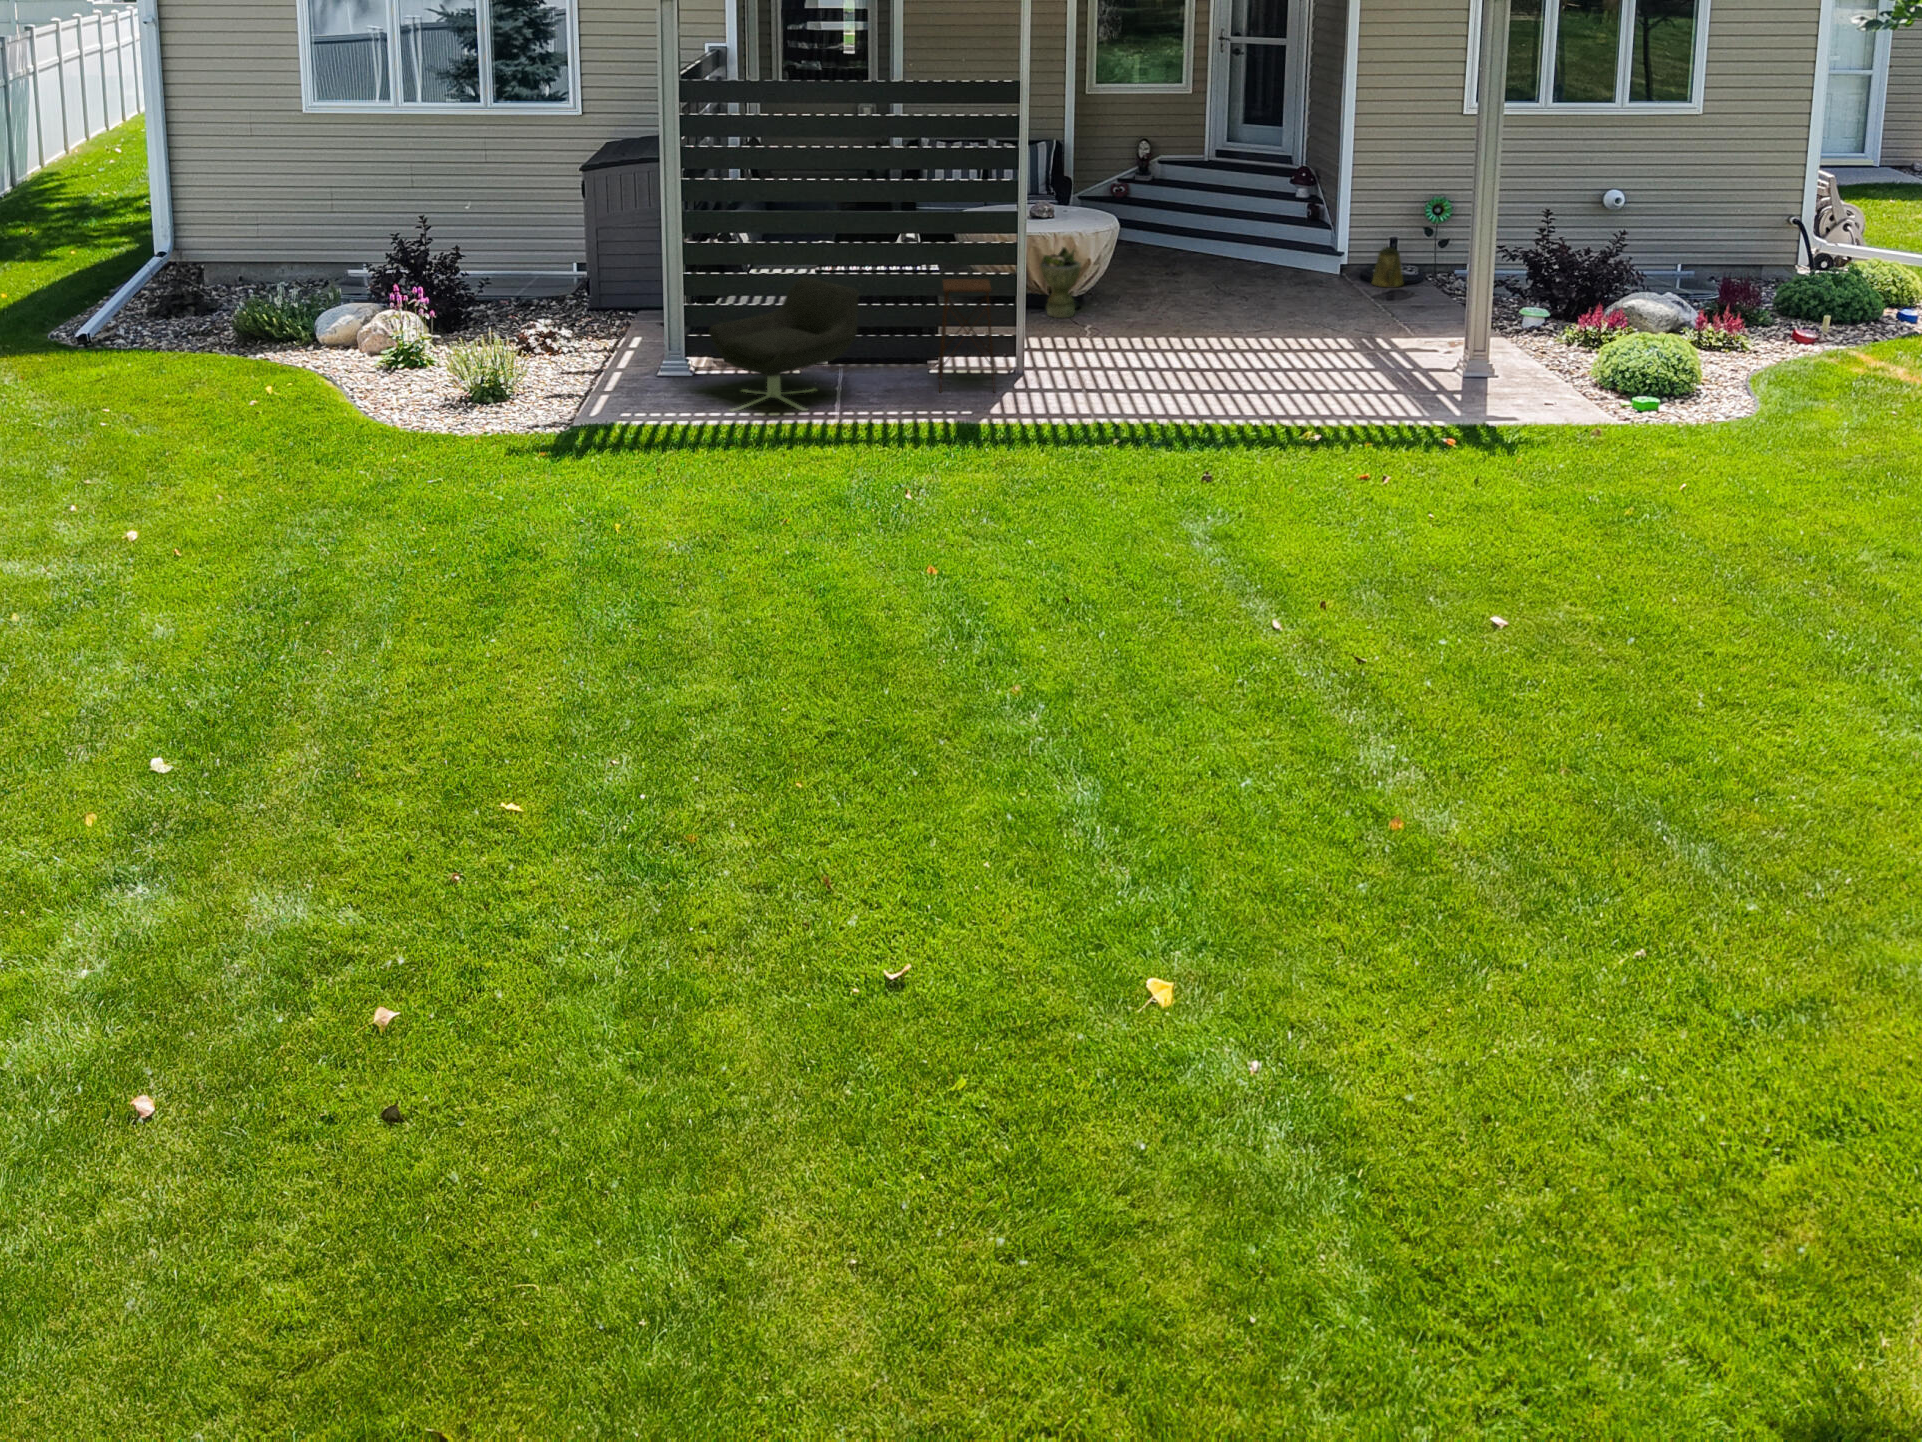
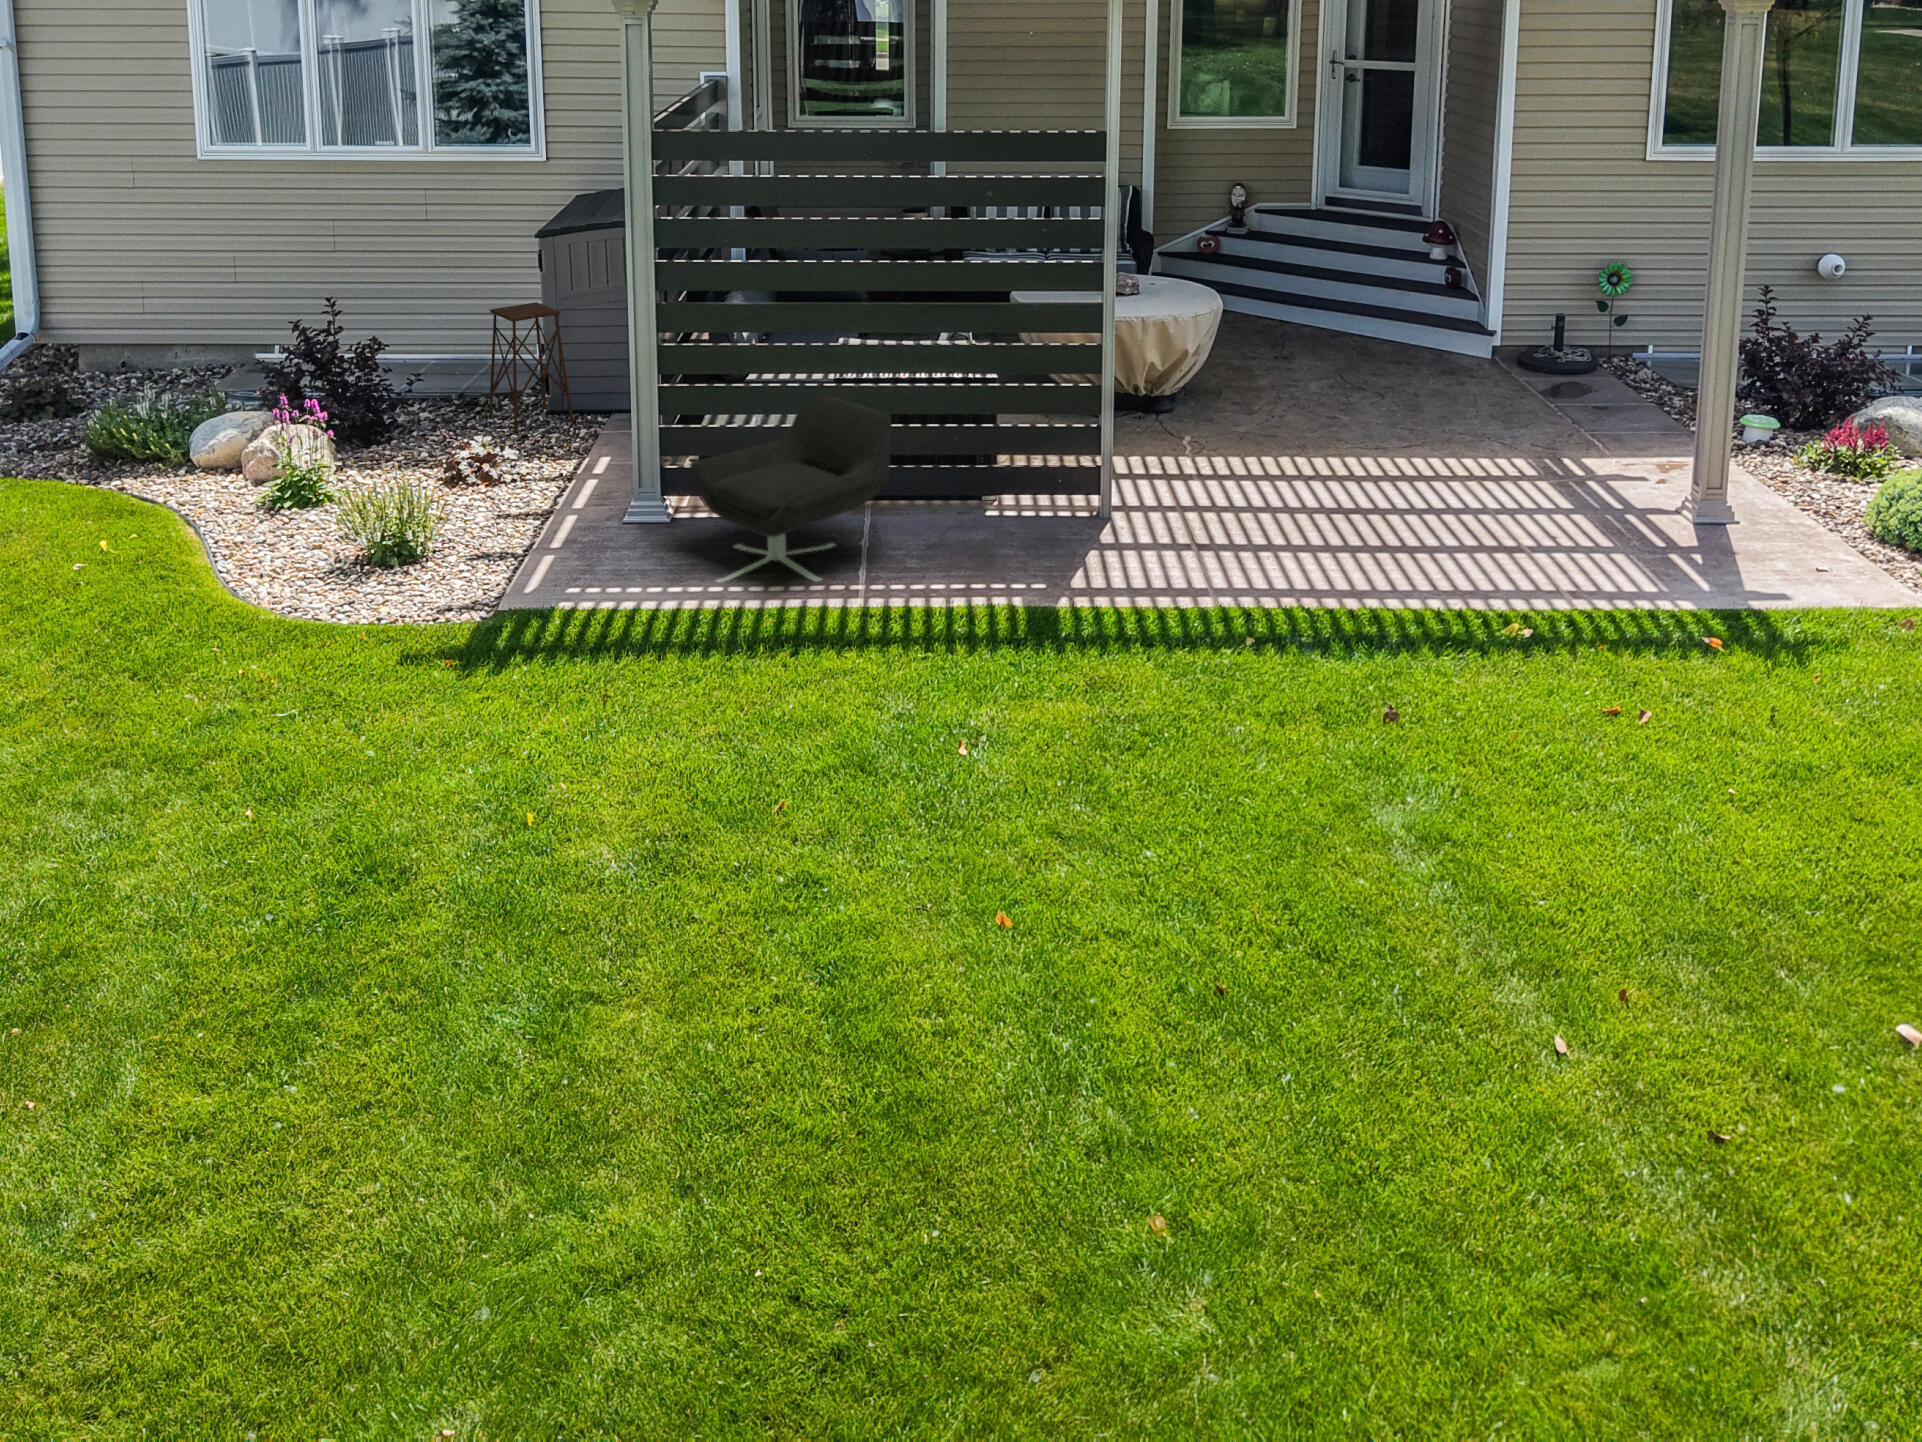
planter: present [1040,247,1081,318] -> none [1124,335,1177,427]
watering can: present [1372,247,1403,288] -> none [1534,328,1576,380]
side table: present [938,279,995,392] -> present [489,302,574,432]

